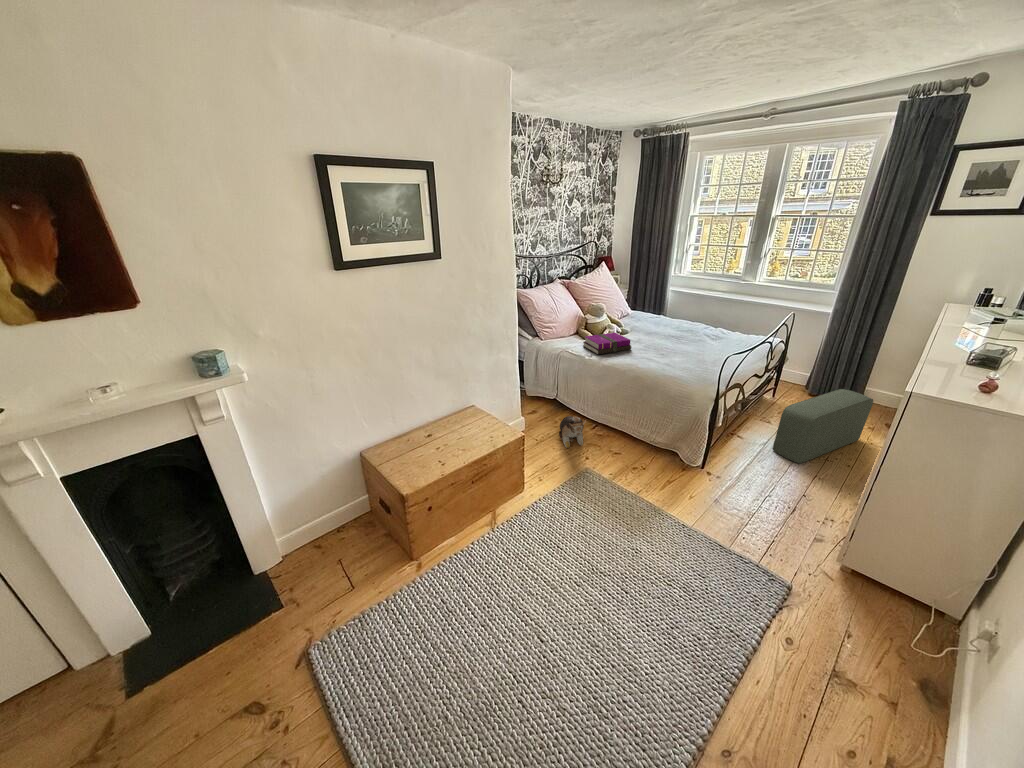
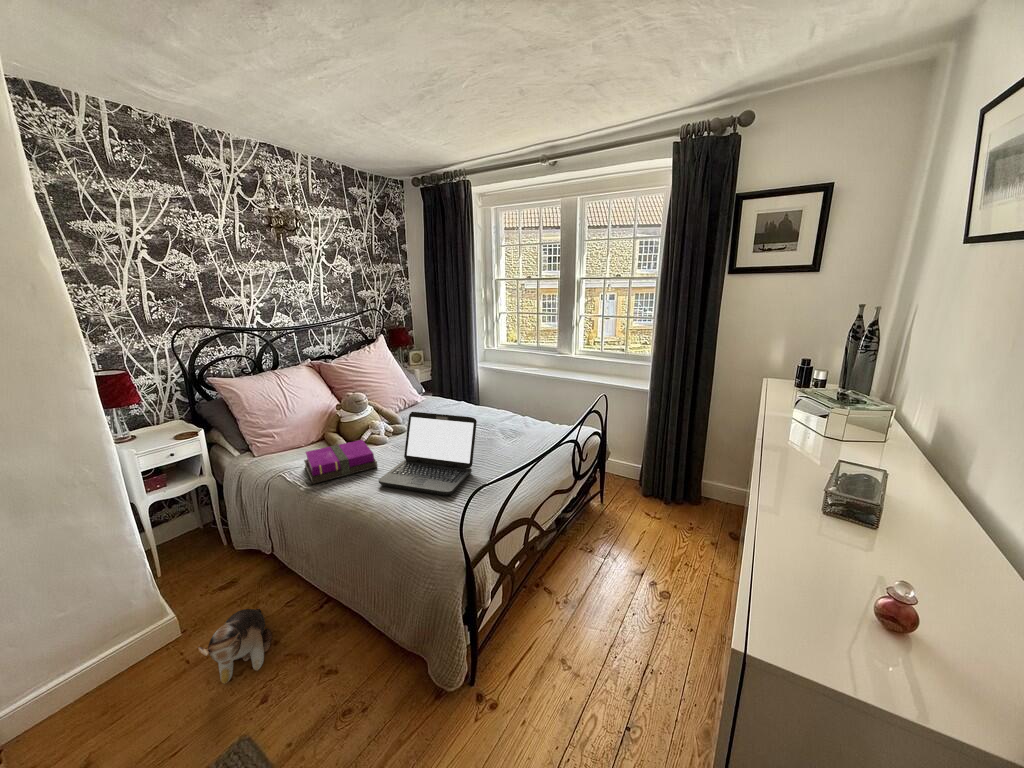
laptop: none [640,315,706,366] -> present [378,412,477,496]
pouf: present [773,389,873,463] -> none [585,501,707,645]

